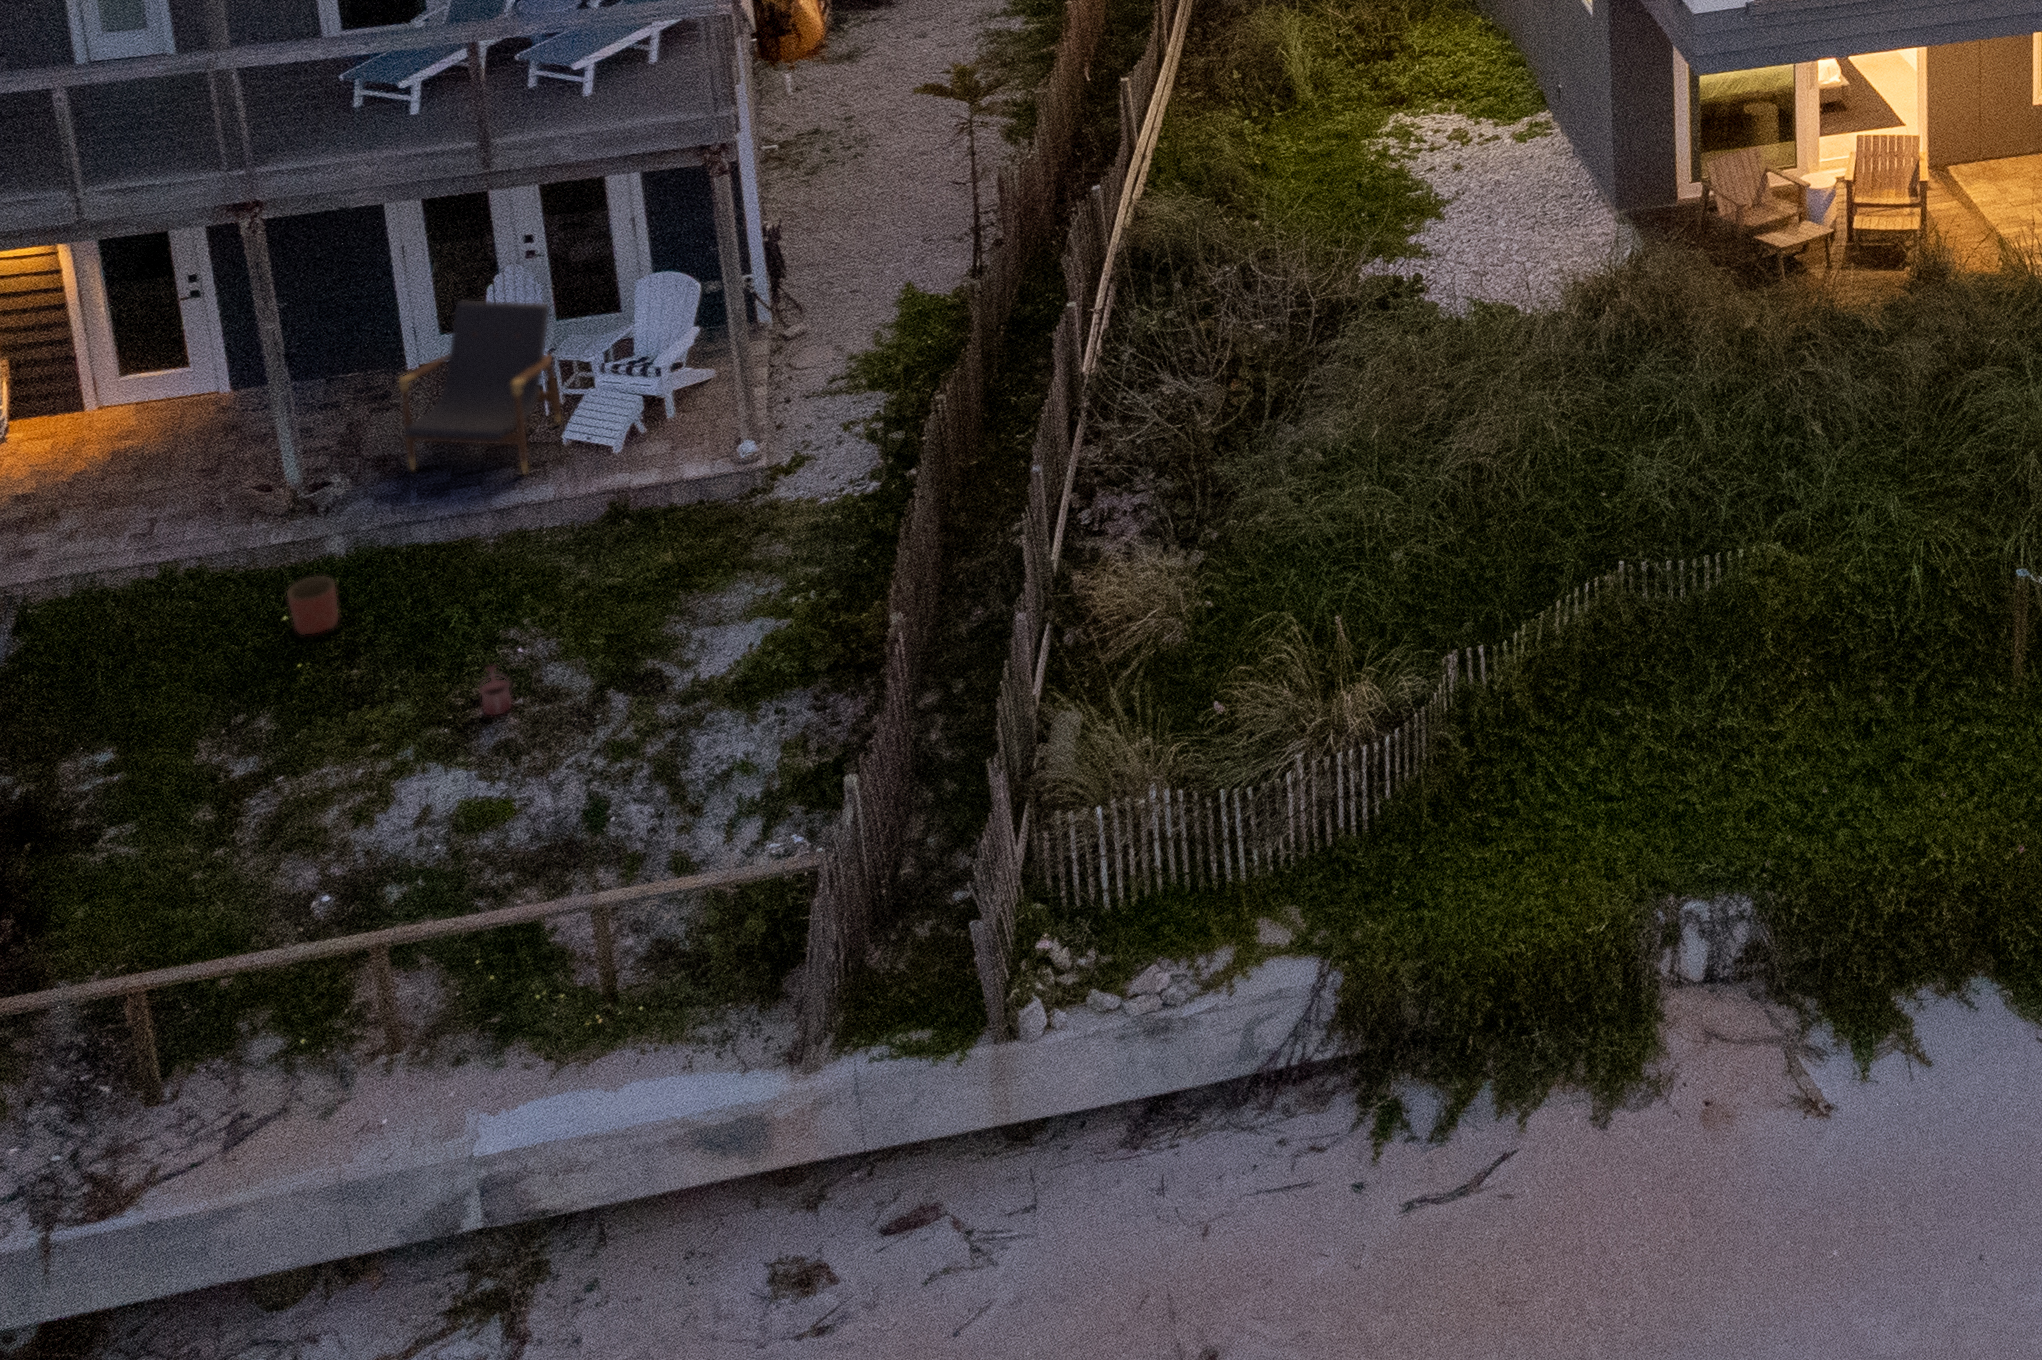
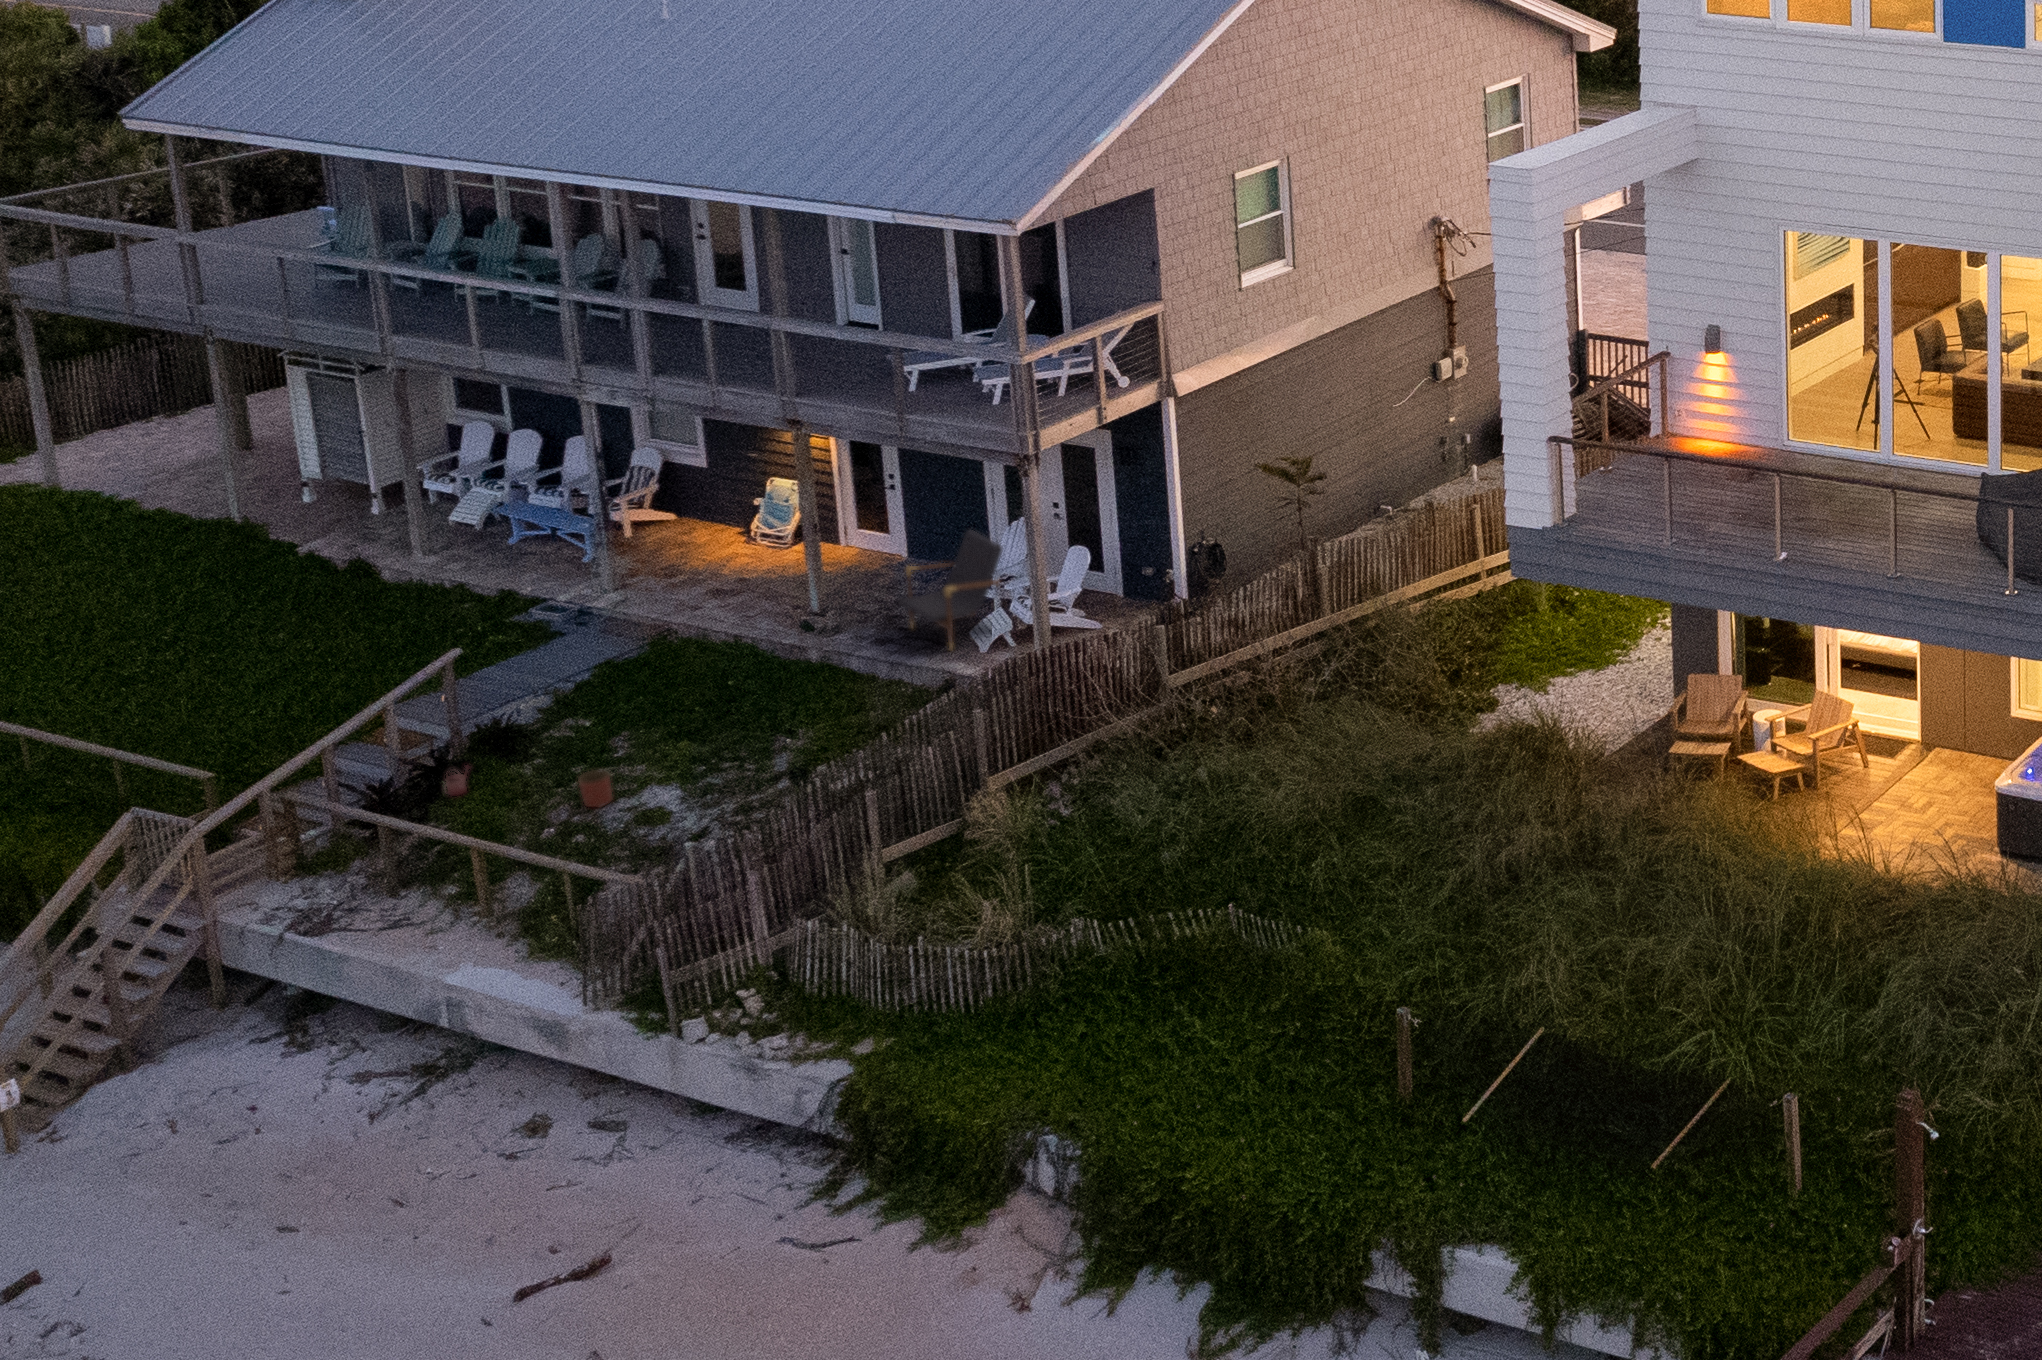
planter: present [288,576,338,634] -> present [579,770,613,807]
watering can: present [480,666,512,715] -> present [446,767,469,796]

